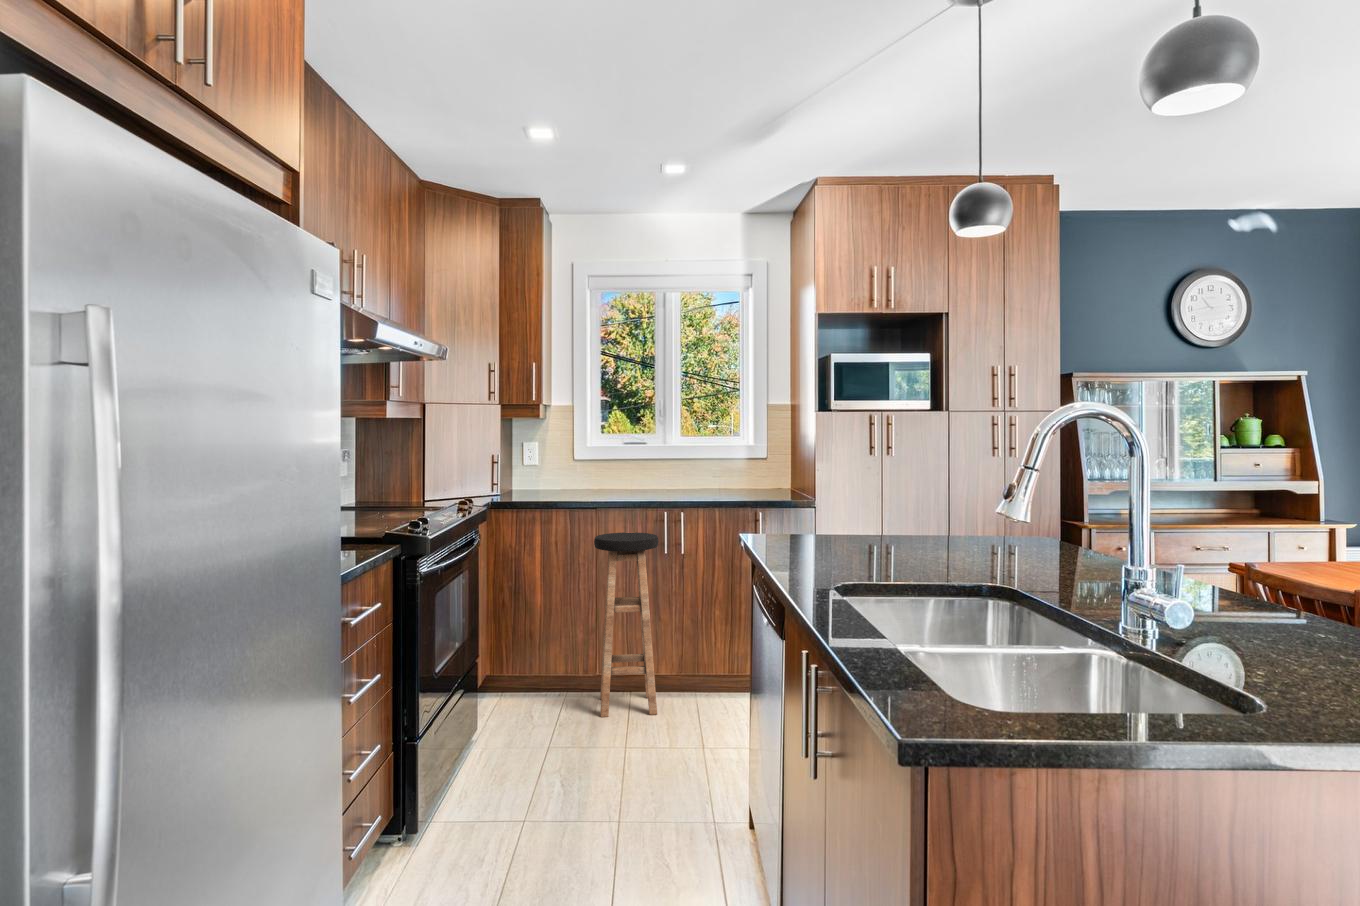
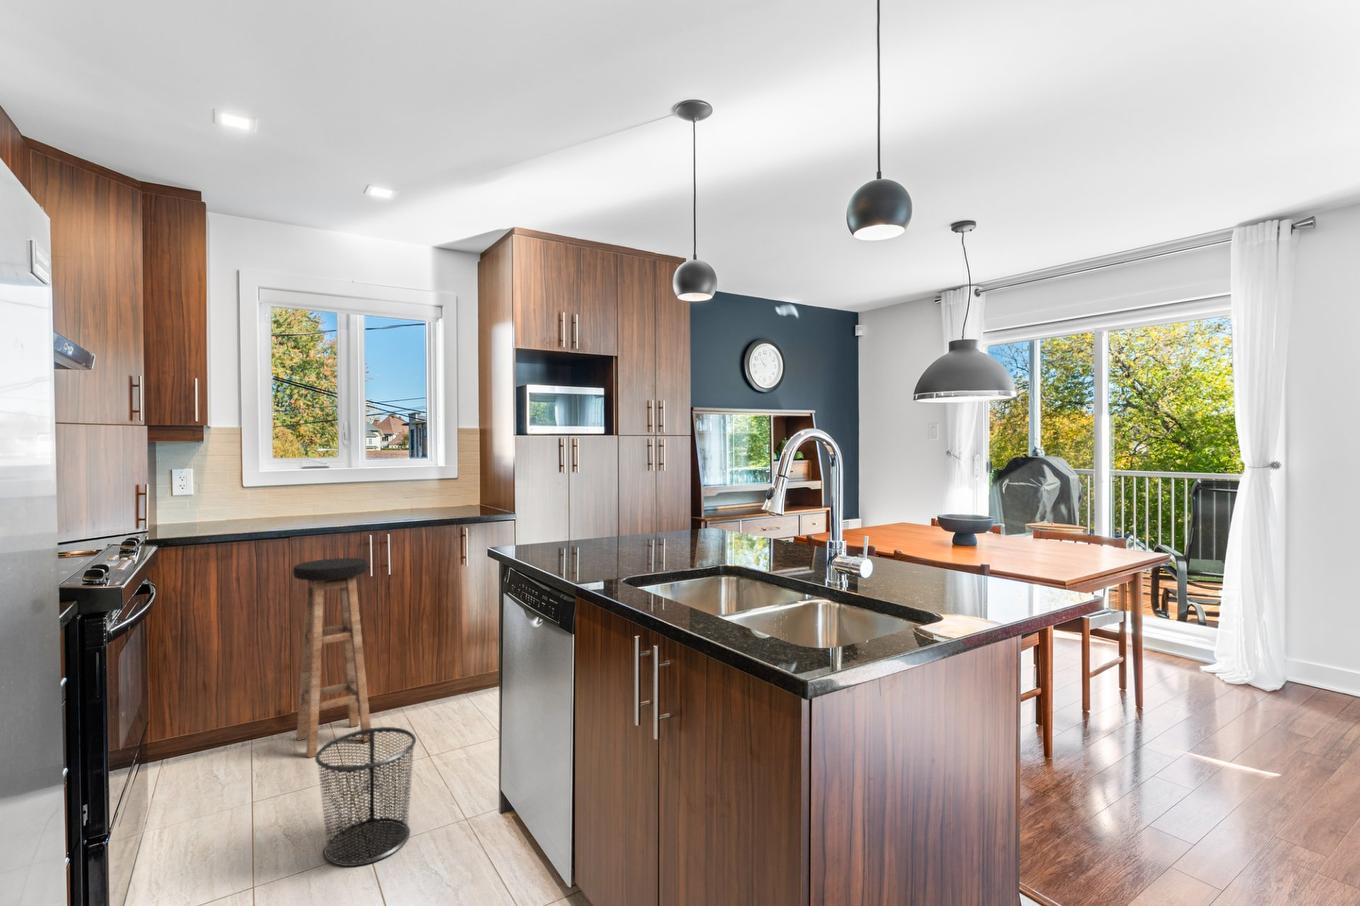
waste bin: none [564,697,653,824] -> present [315,727,416,866]

